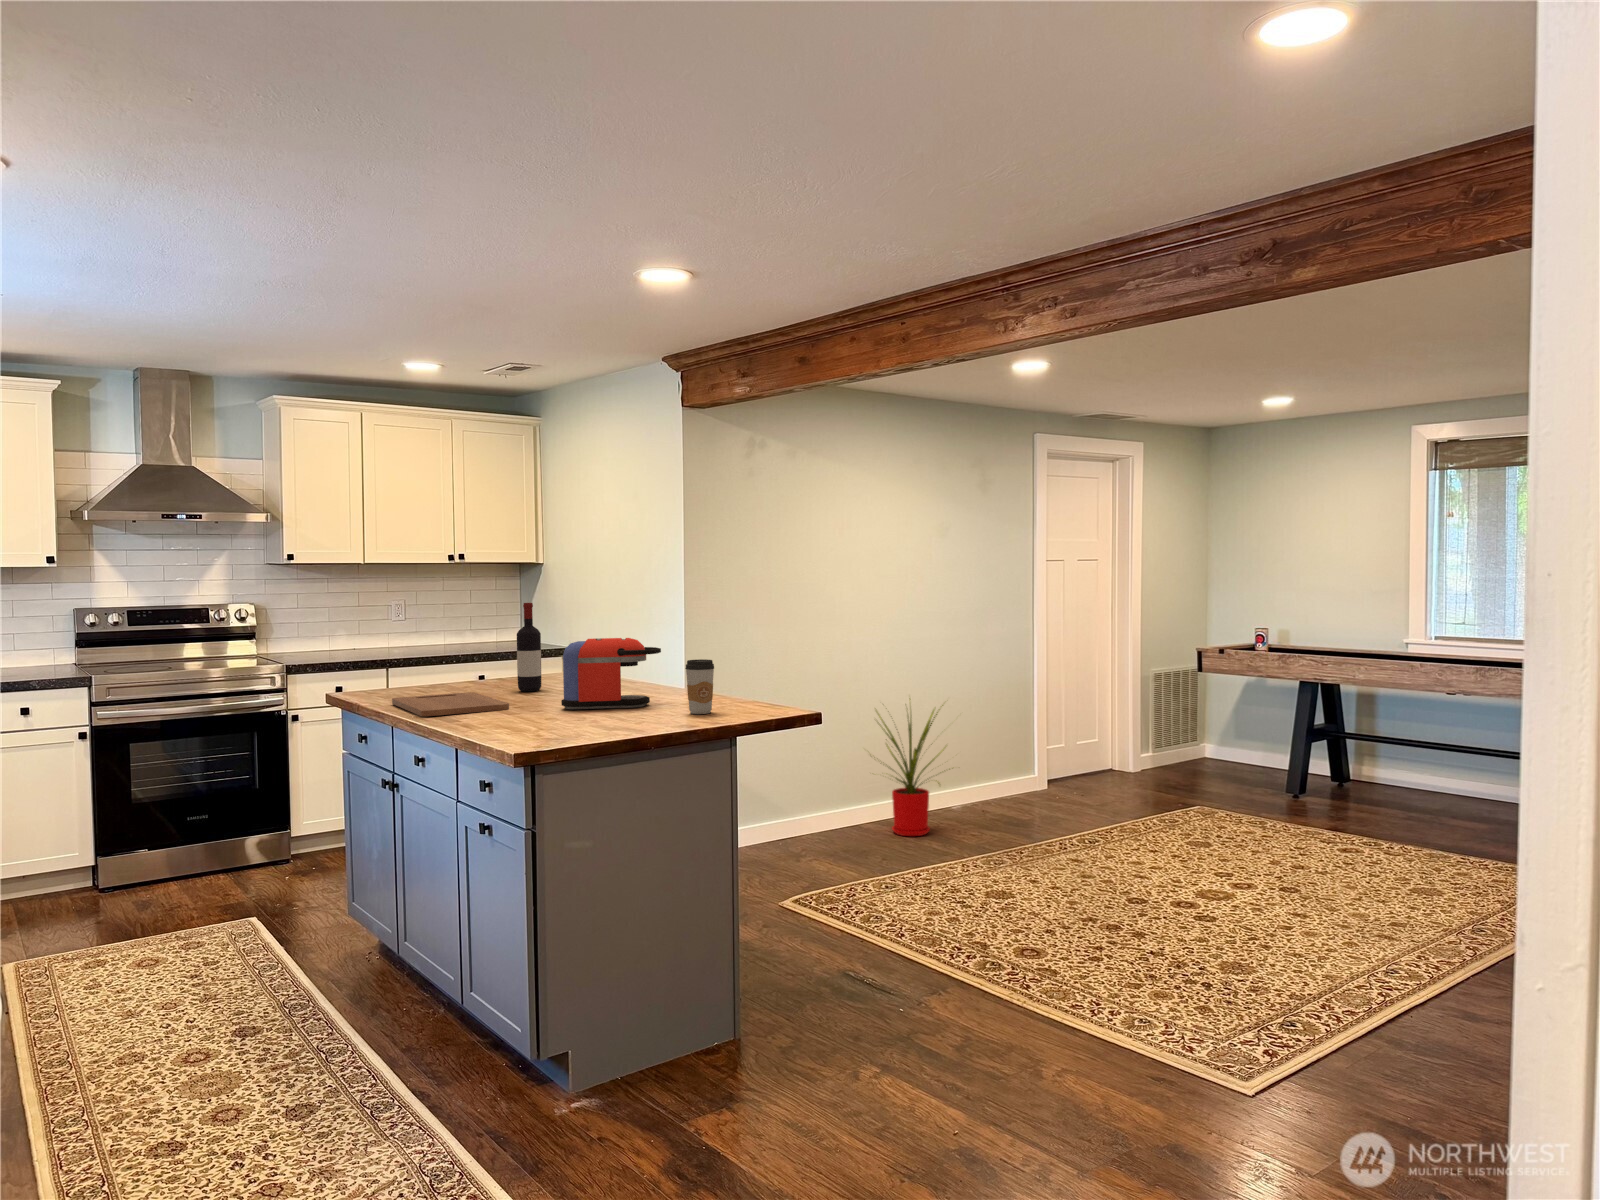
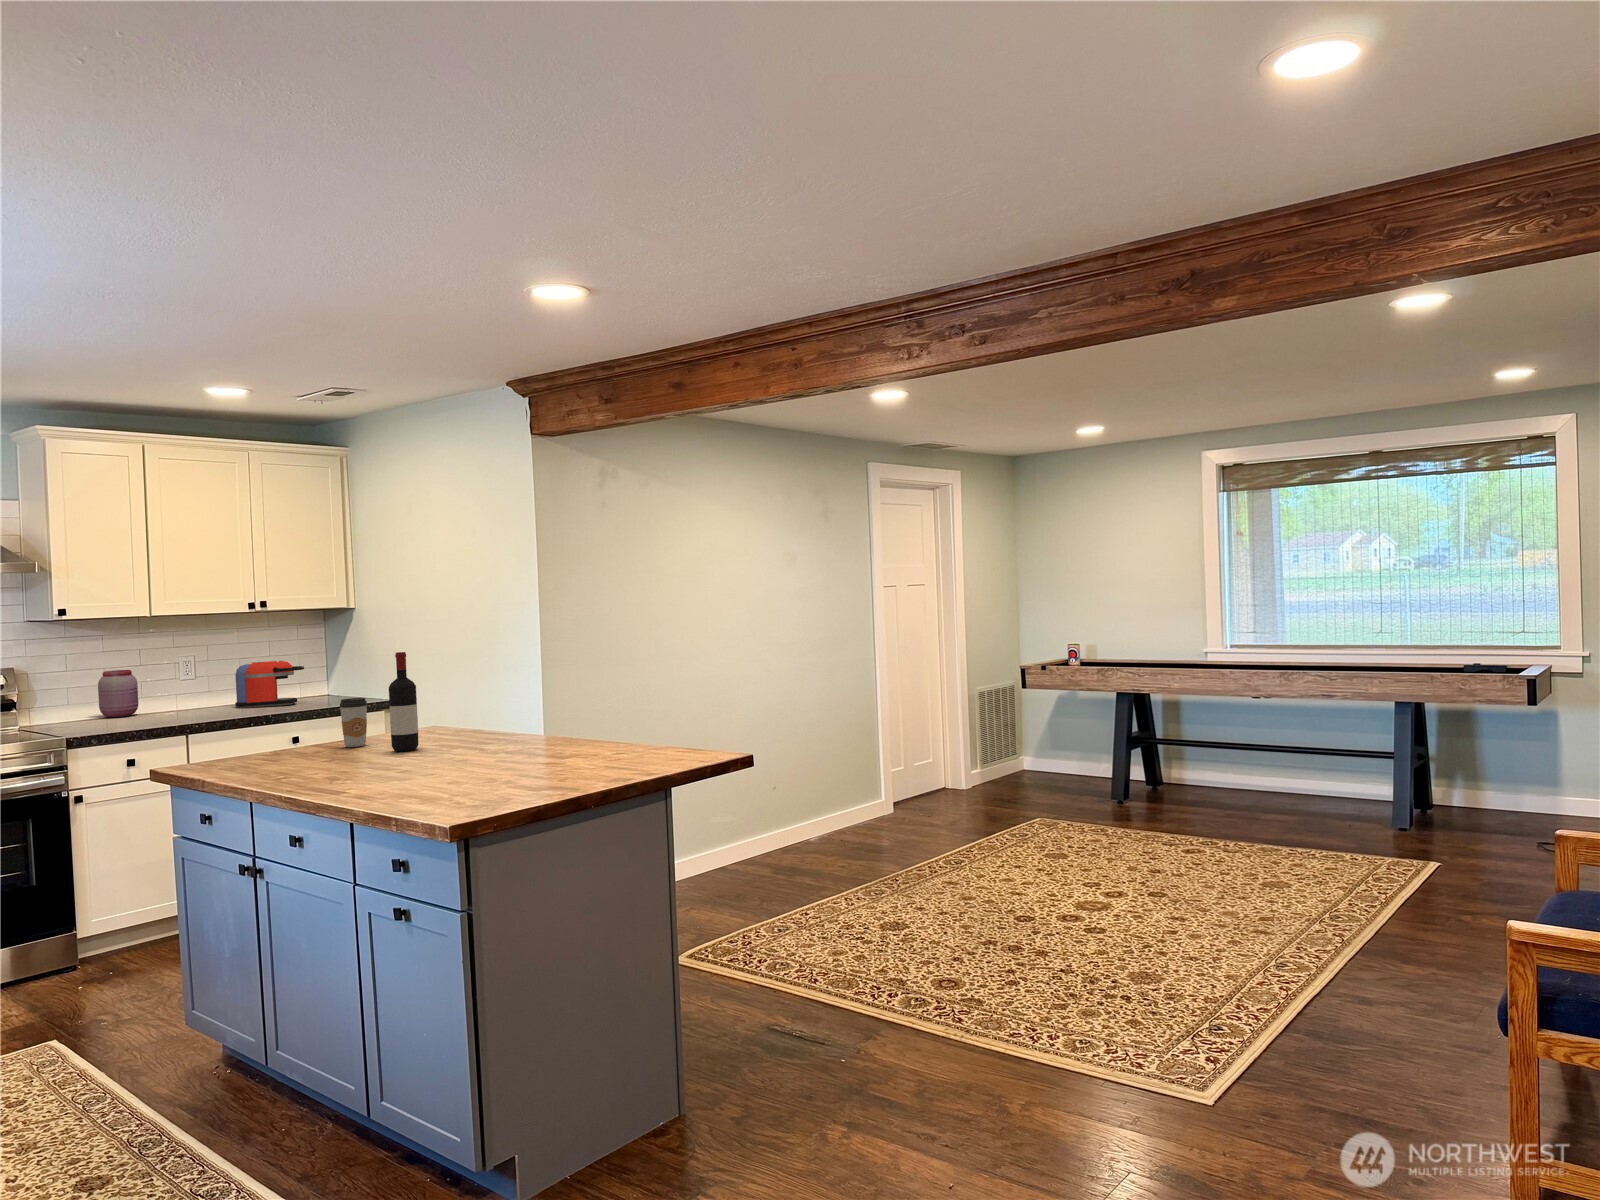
jar: none [316,611,349,651] -> present [98,670,138,717]
coffee maker: present [561,638,661,709] -> present [235,661,304,708]
coffee cup: present [685,659,714,714] -> present [340,698,367,747]
cutting board: present [392,692,509,716] -> none [250,756,400,788]
house plant: present [876,698,950,836] -> none [721,727,828,872]

